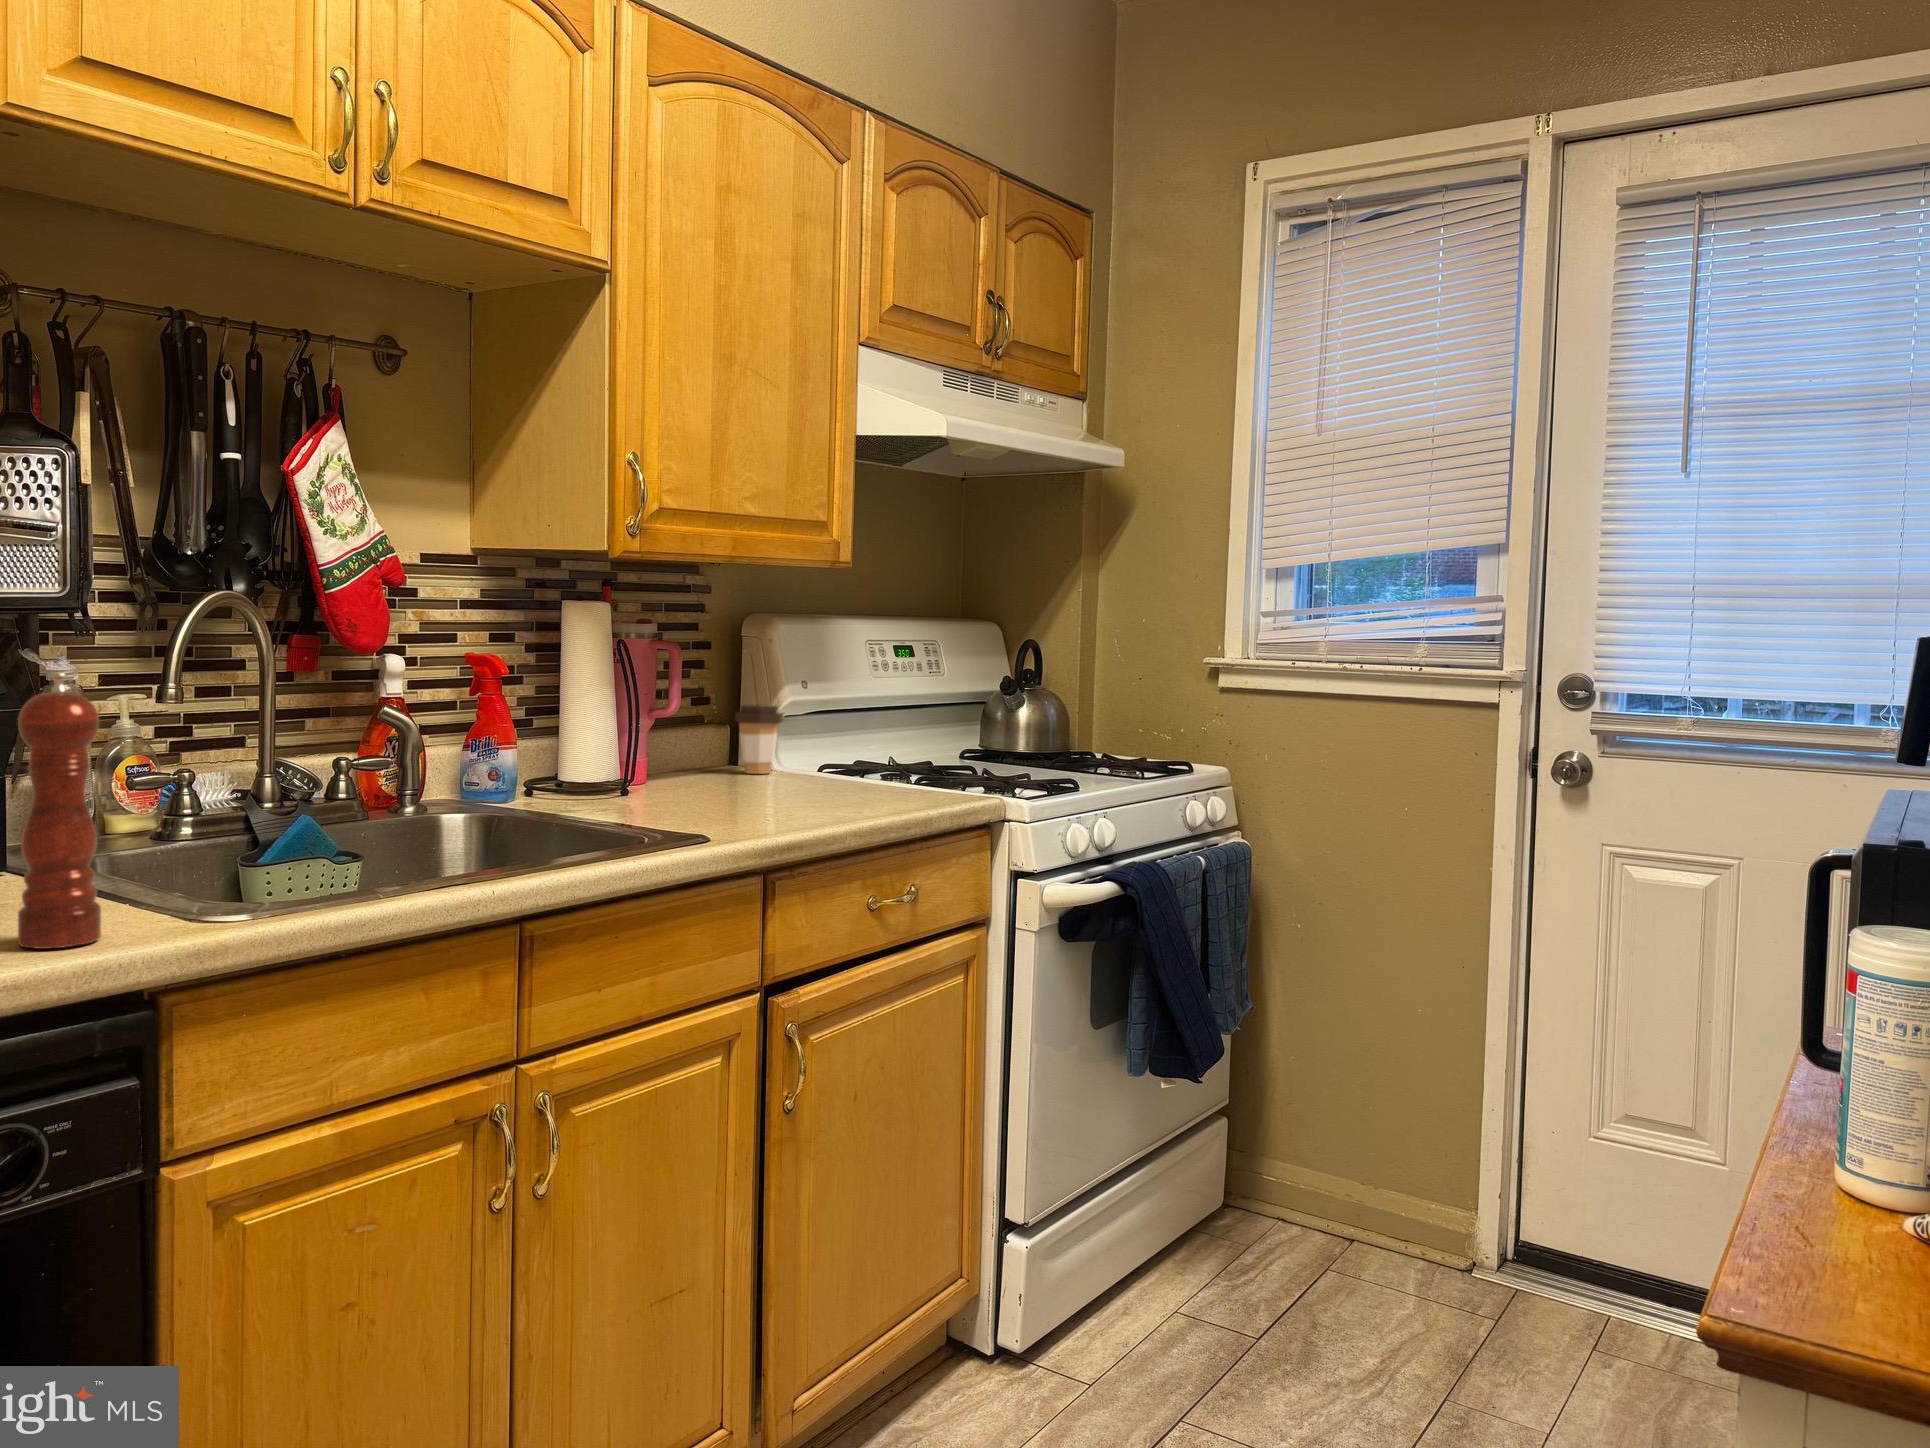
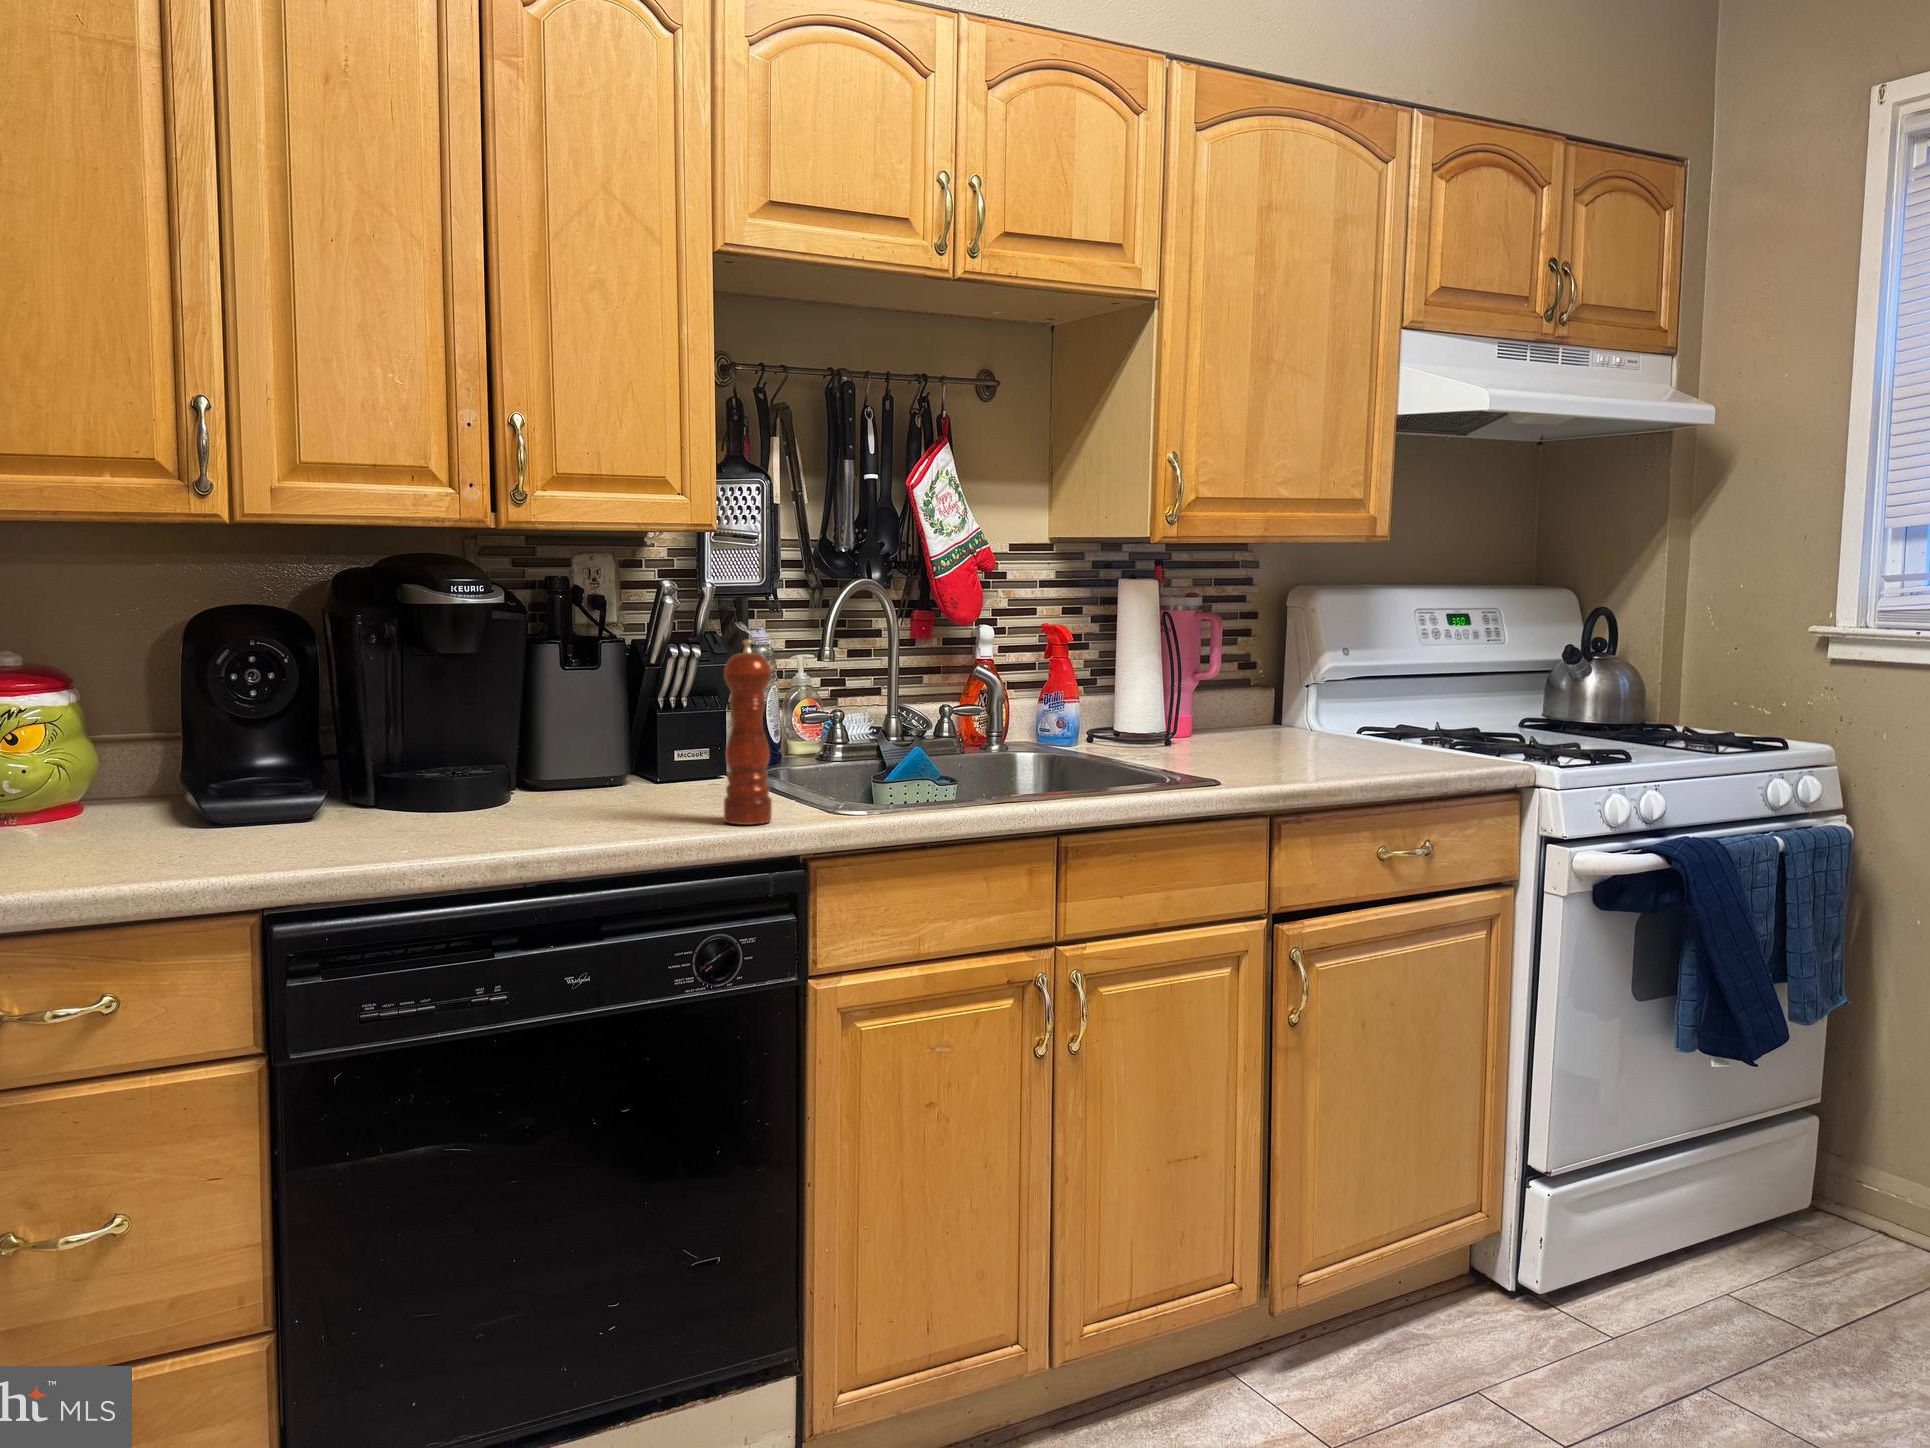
coffee cup: present [735,705,783,774] -> none [1287,670,1332,733]

